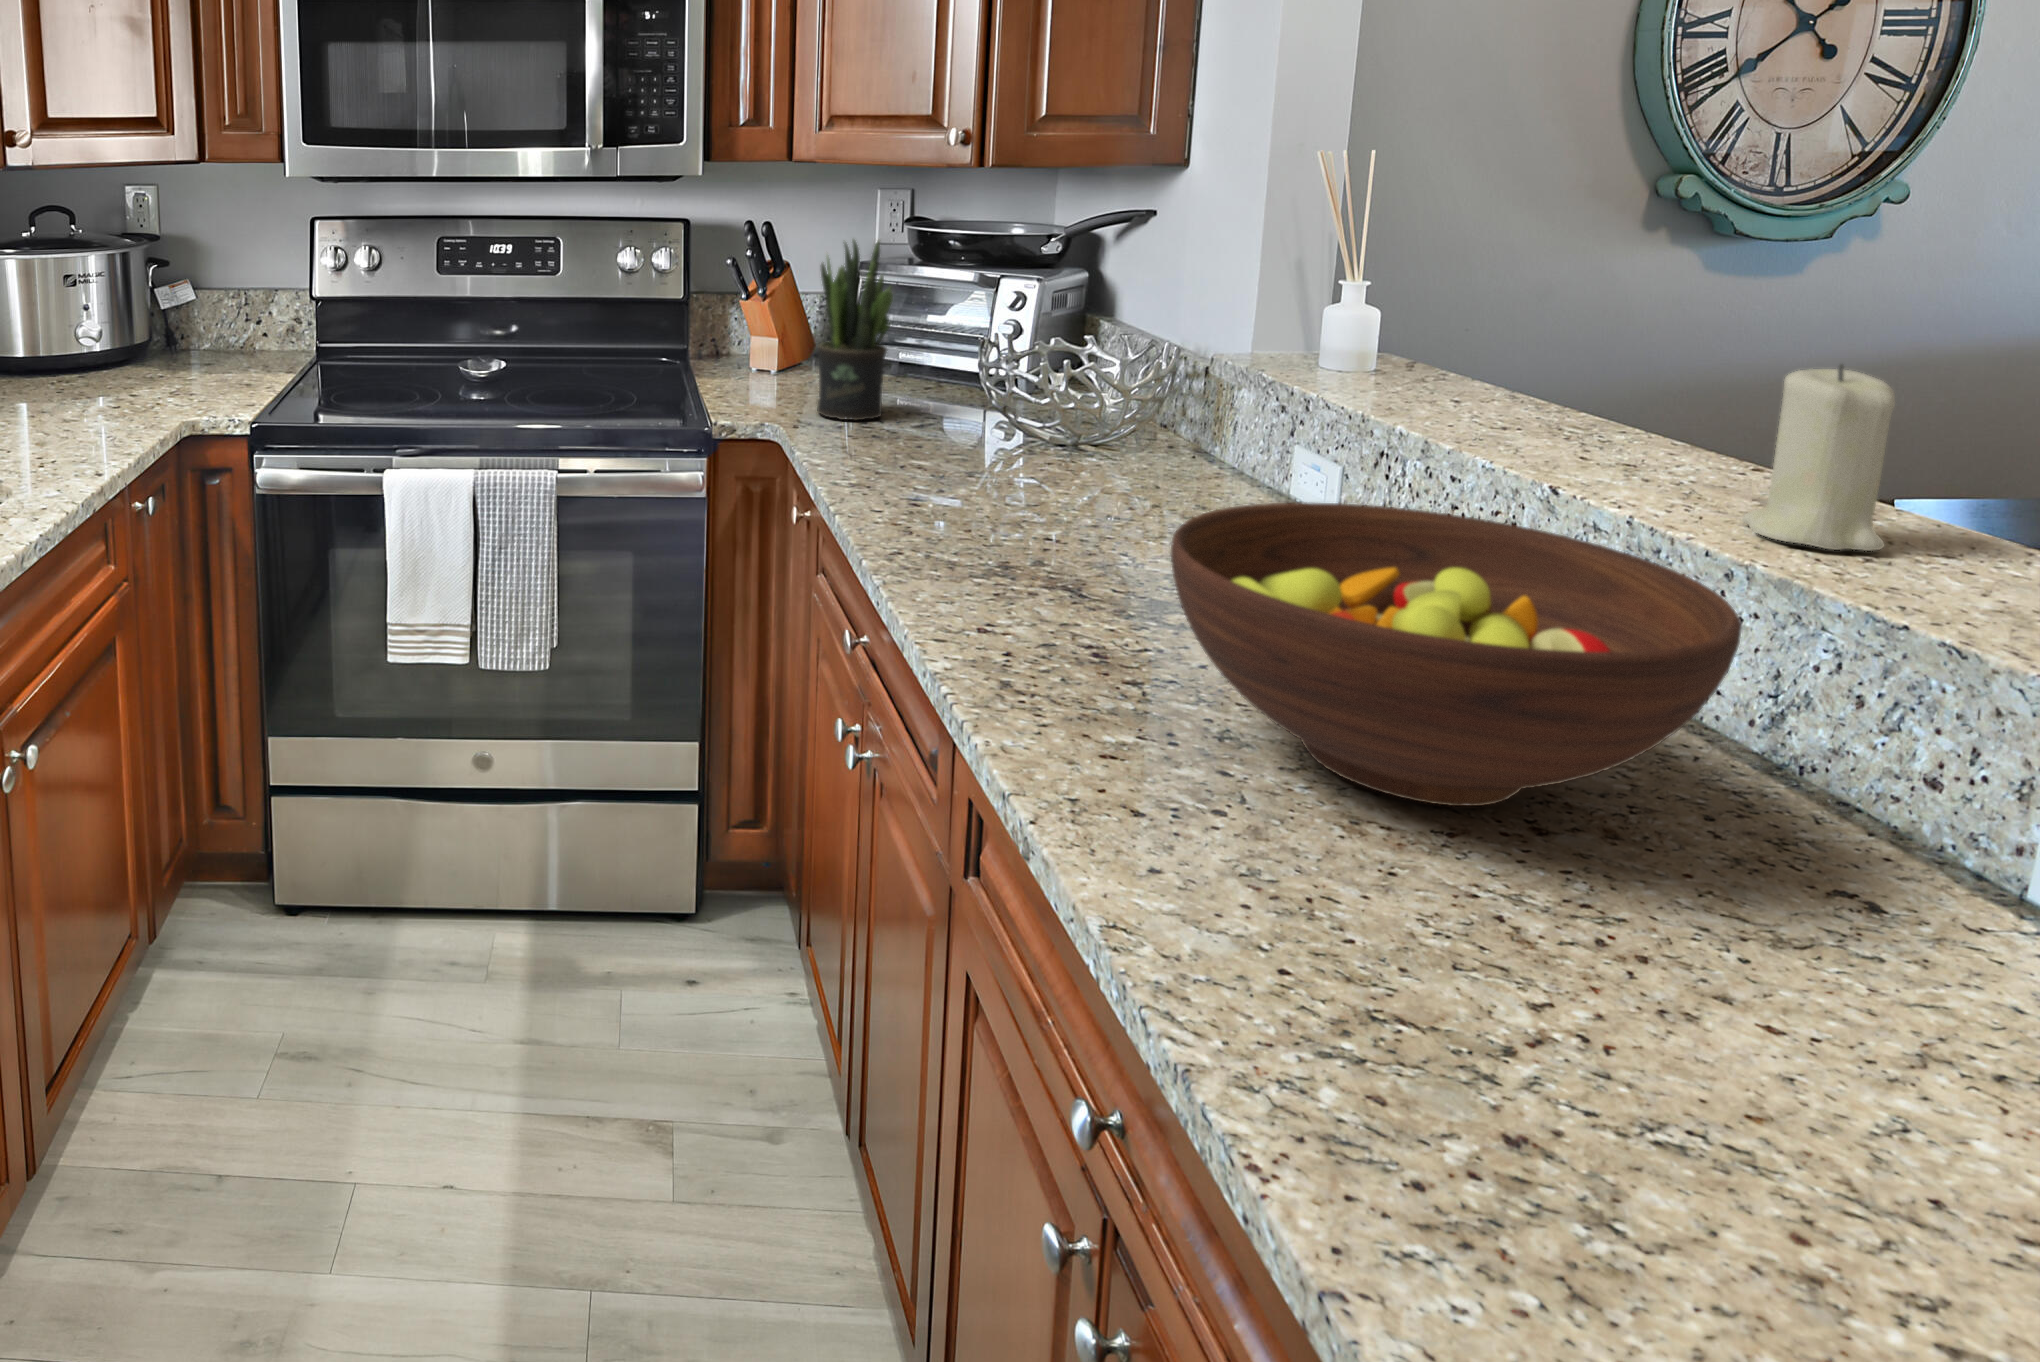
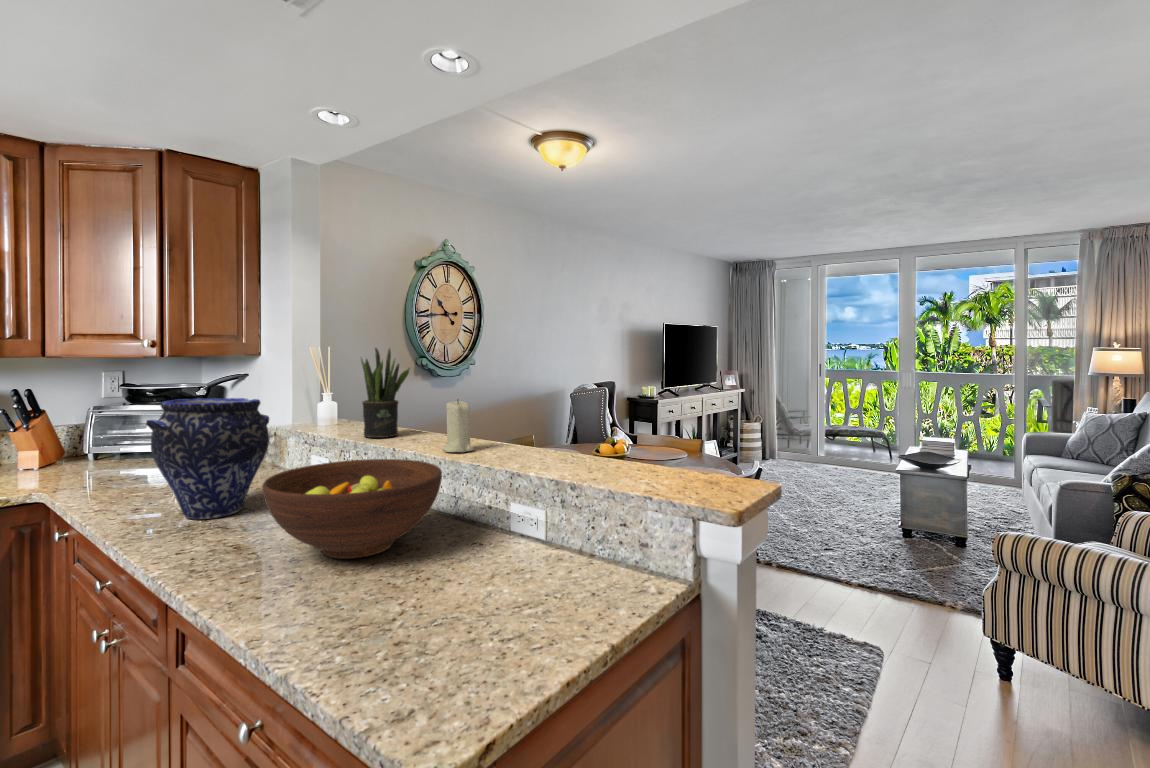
potted plant: present [817,240,893,420] -> present [360,348,410,438]
vase: none [949,285,1199,563] -> present [146,398,269,519]

